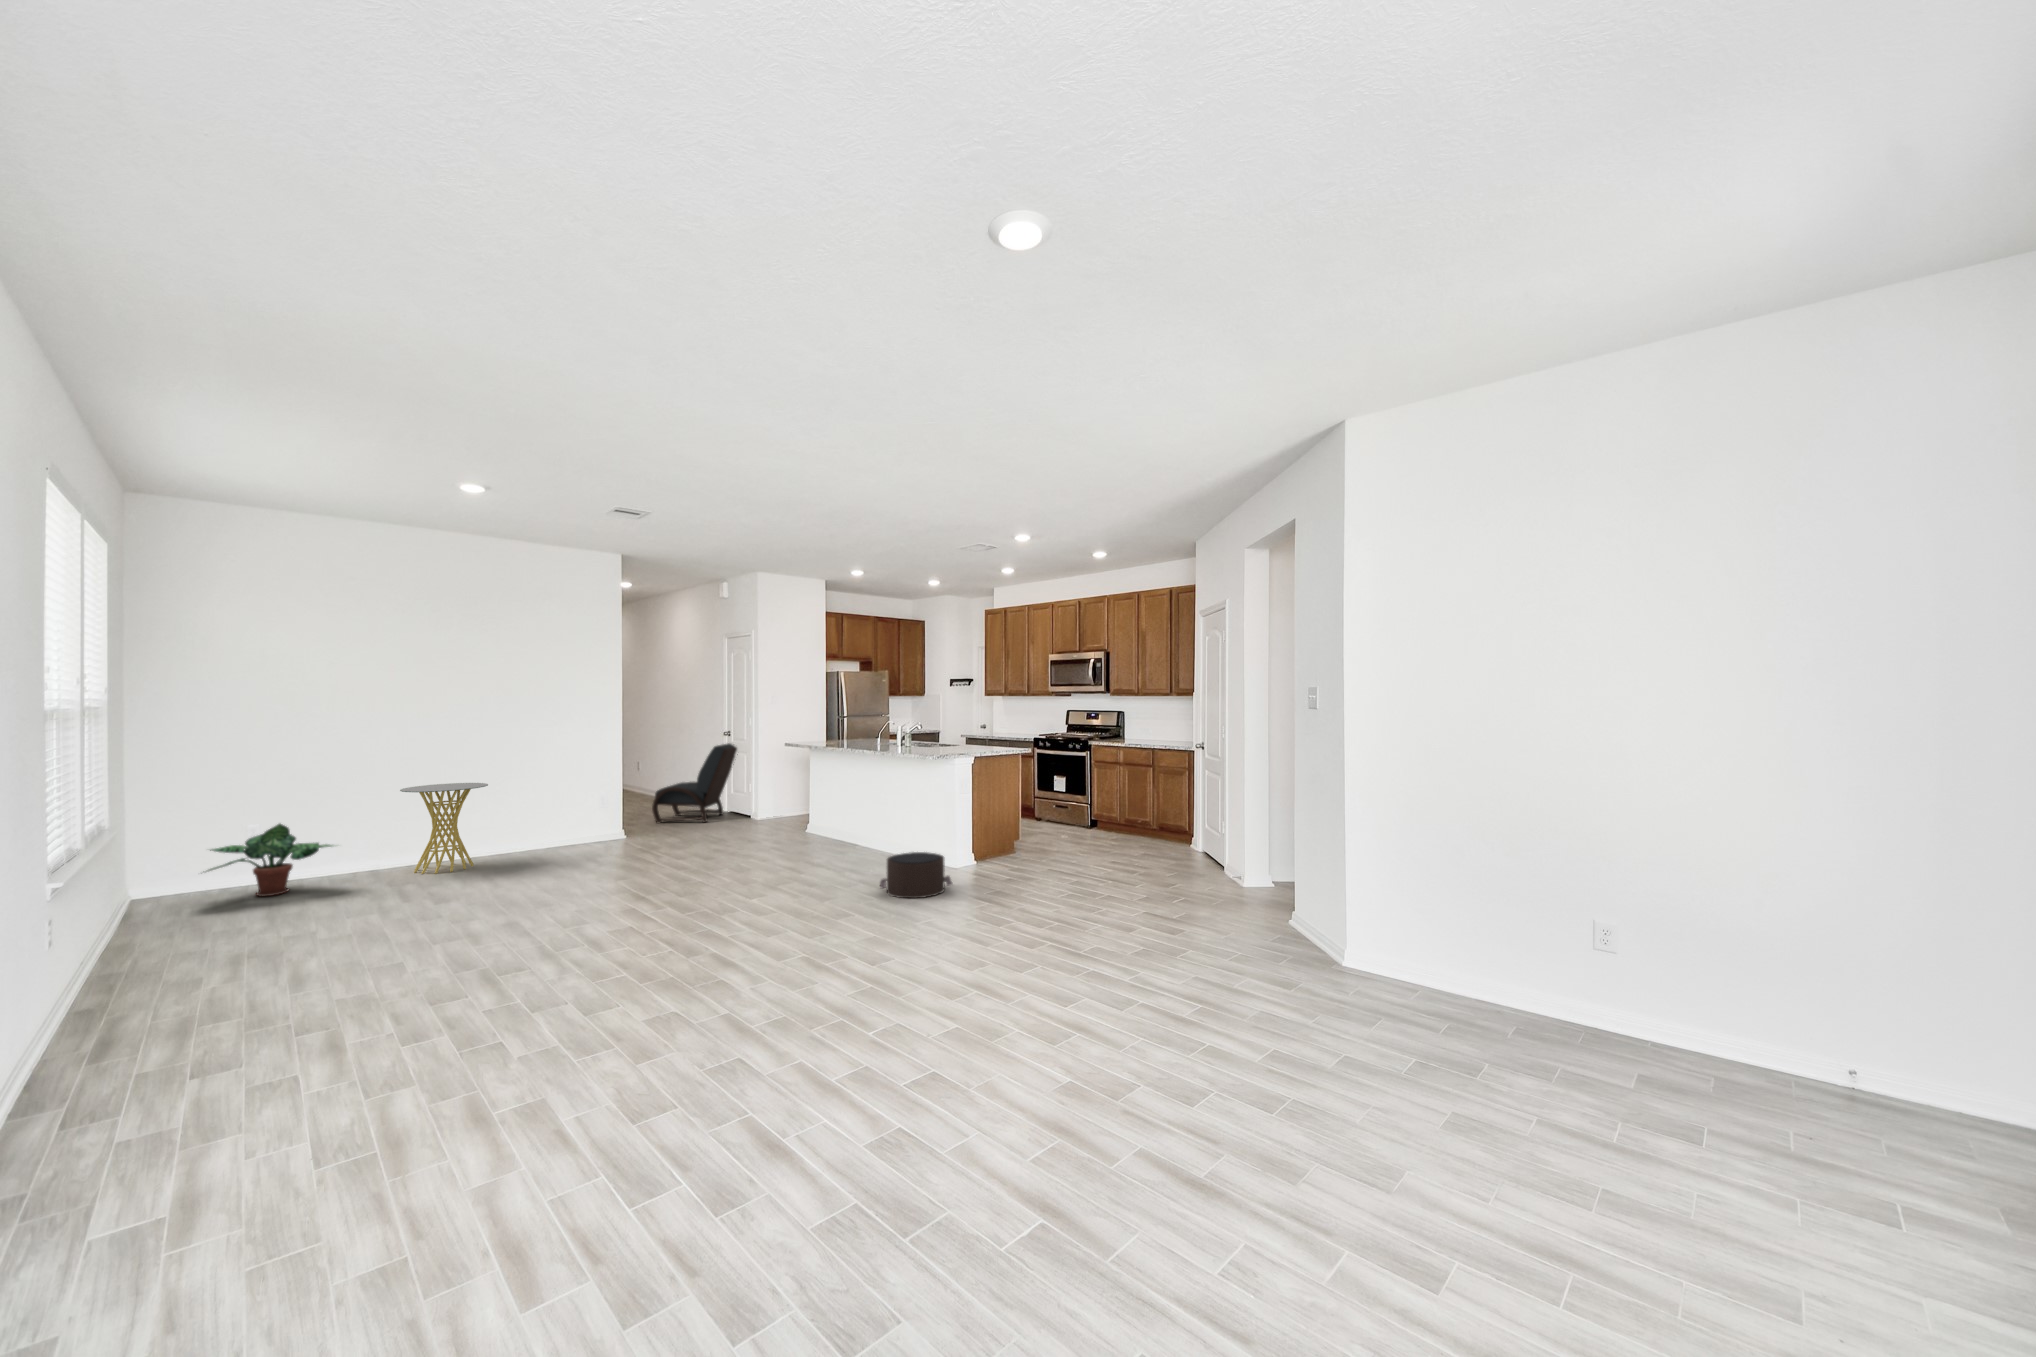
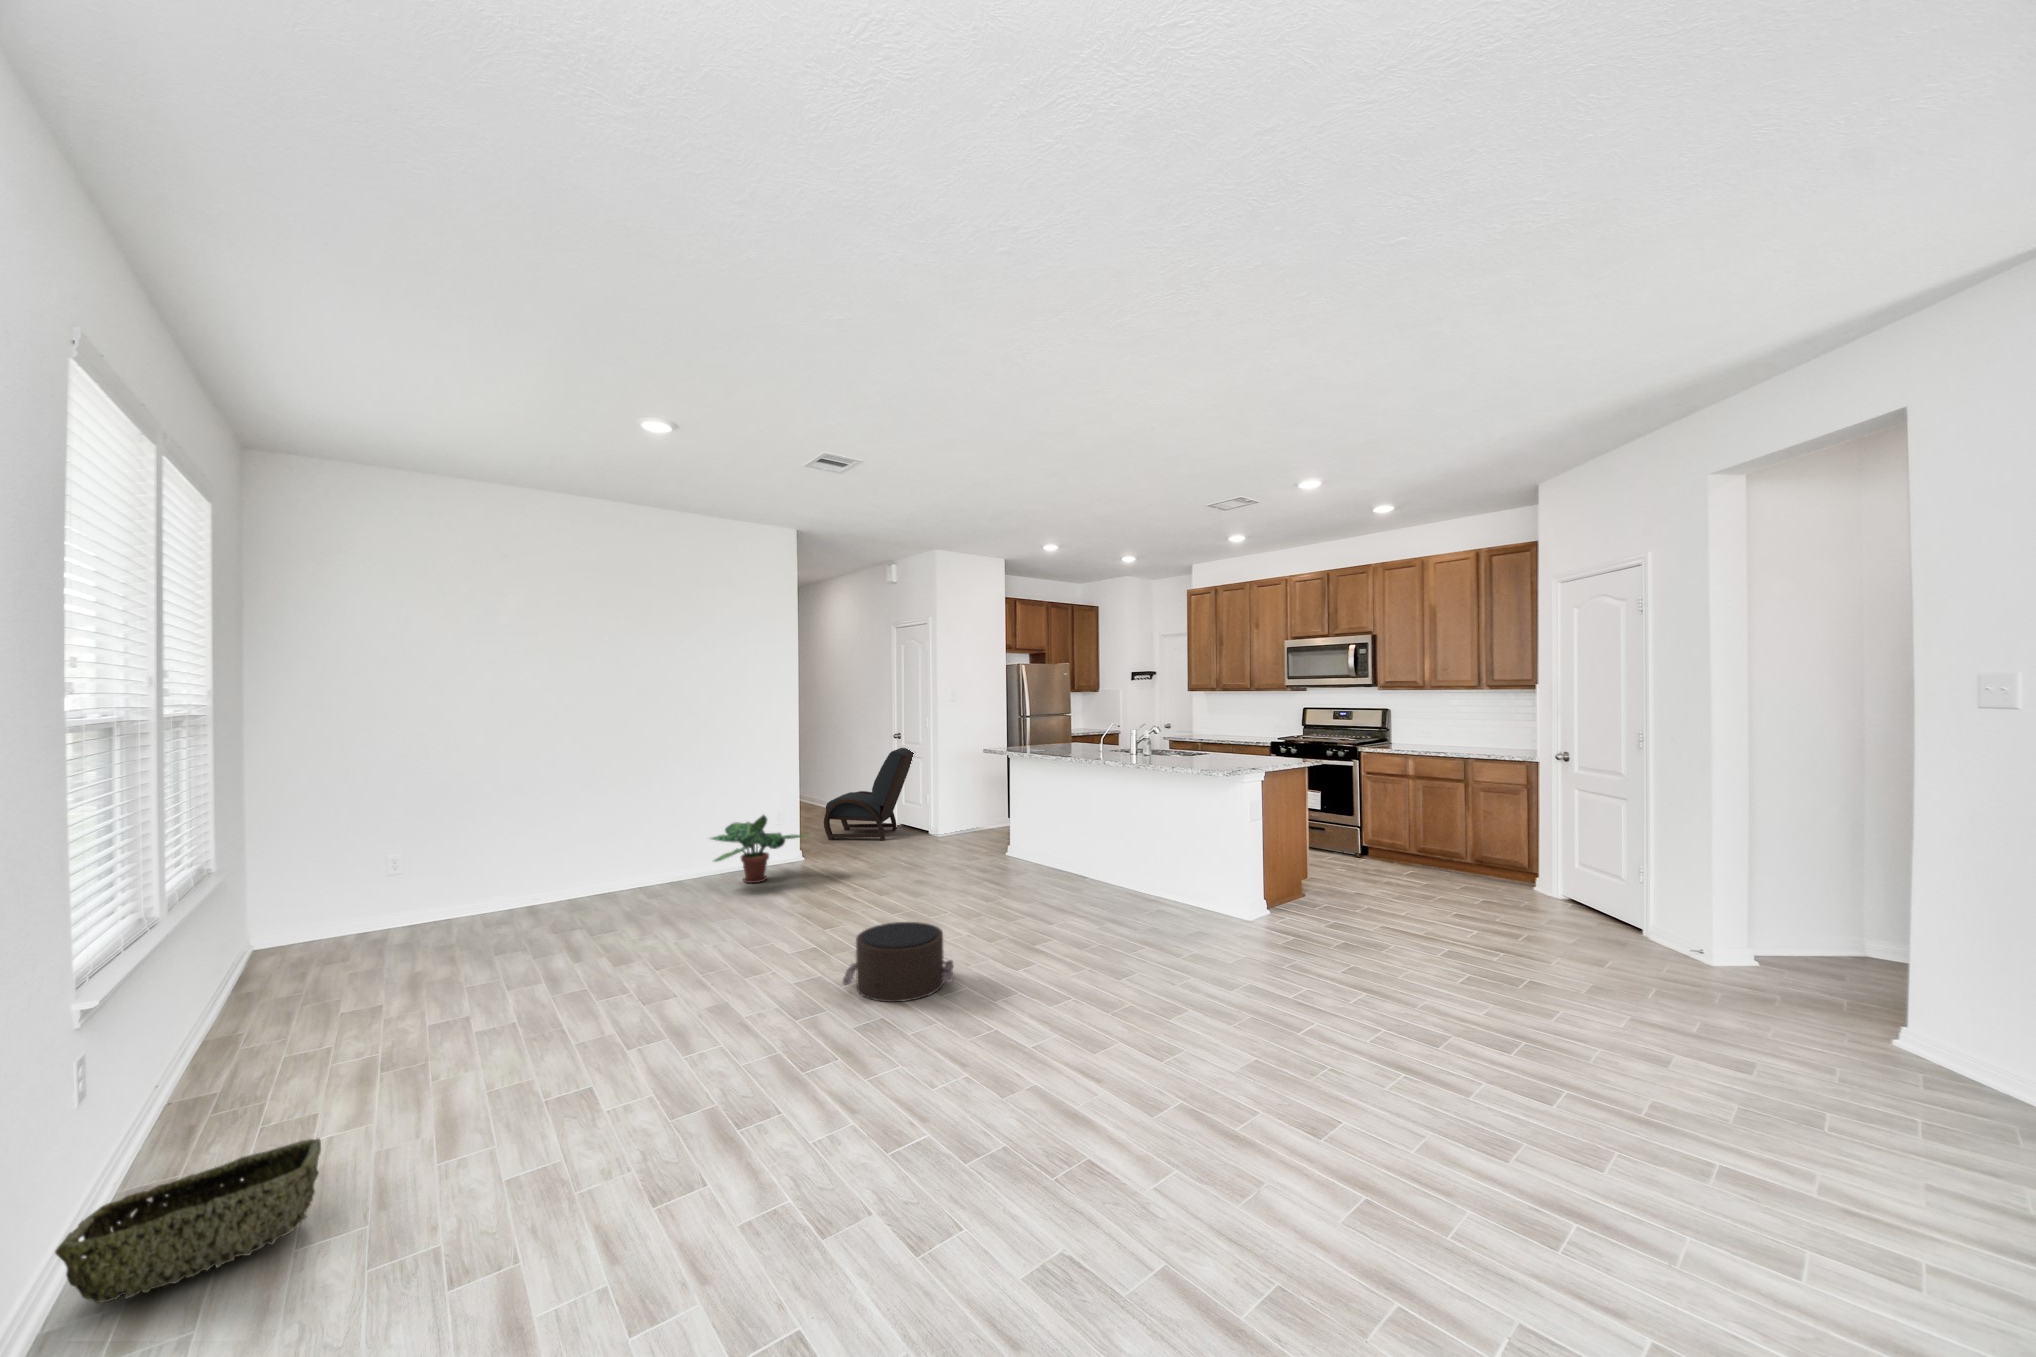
side table: present [400,783,488,874] -> none [564,799,661,912]
potted plant: present [207,824,332,896] -> present [712,815,805,883]
pouf: present [880,852,953,898] -> present [842,922,954,1002]
woven basket: none [54,971,213,1044] -> present [55,1138,321,1303]

